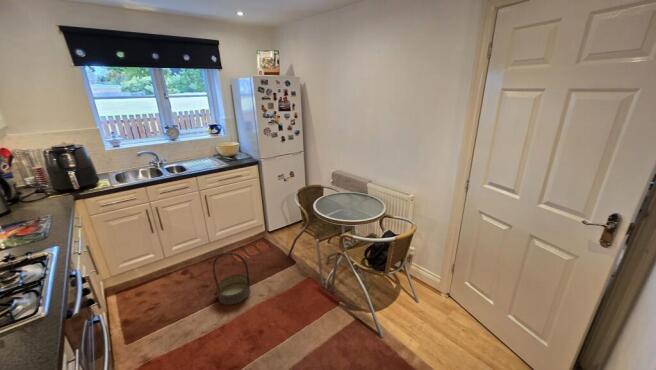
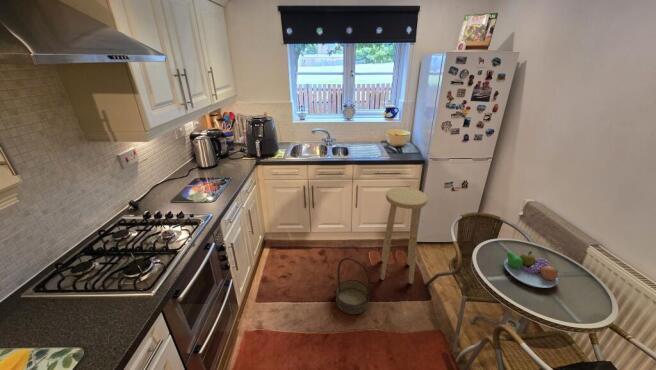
stool: none [237,183,278,268] -> present [381,187,428,284]
fruit bowl: none [330,194,361,213] -> present [504,249,558,288]

